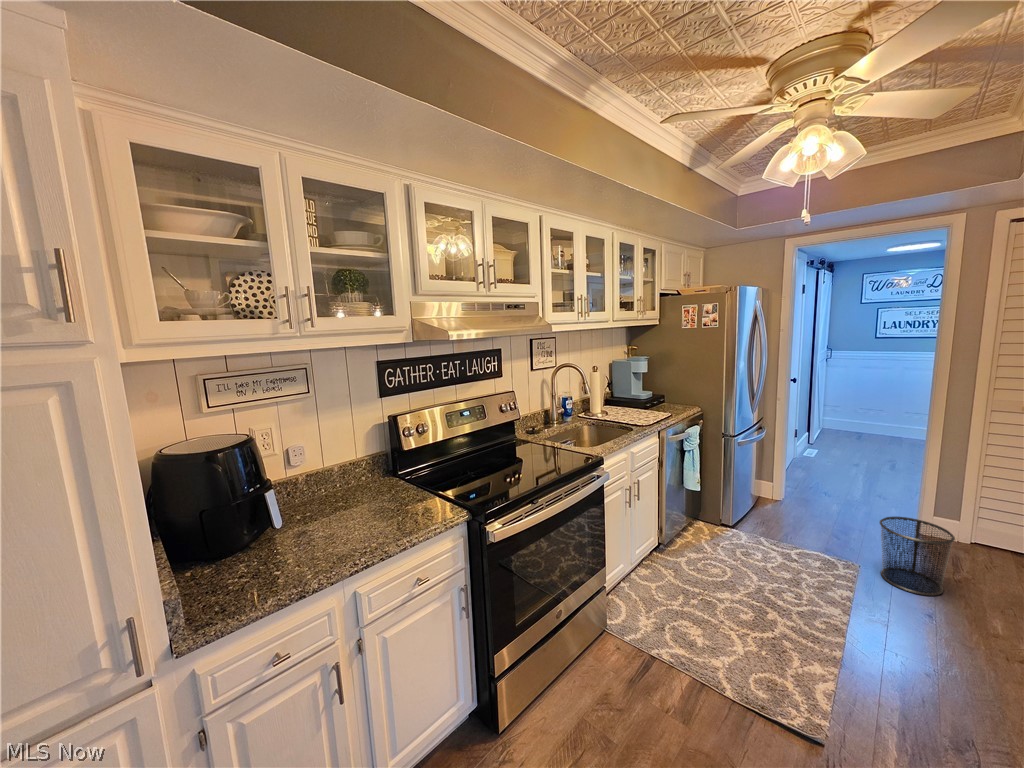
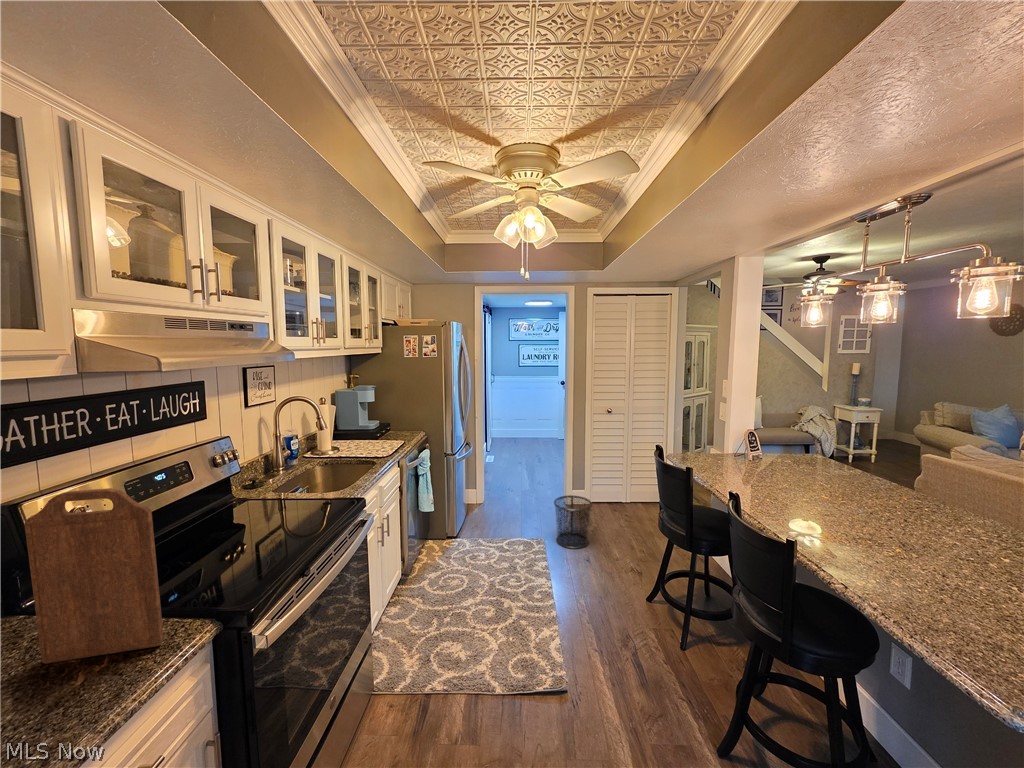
cutting board: none [383,408,436,511] -> present [24,488,164,663]

